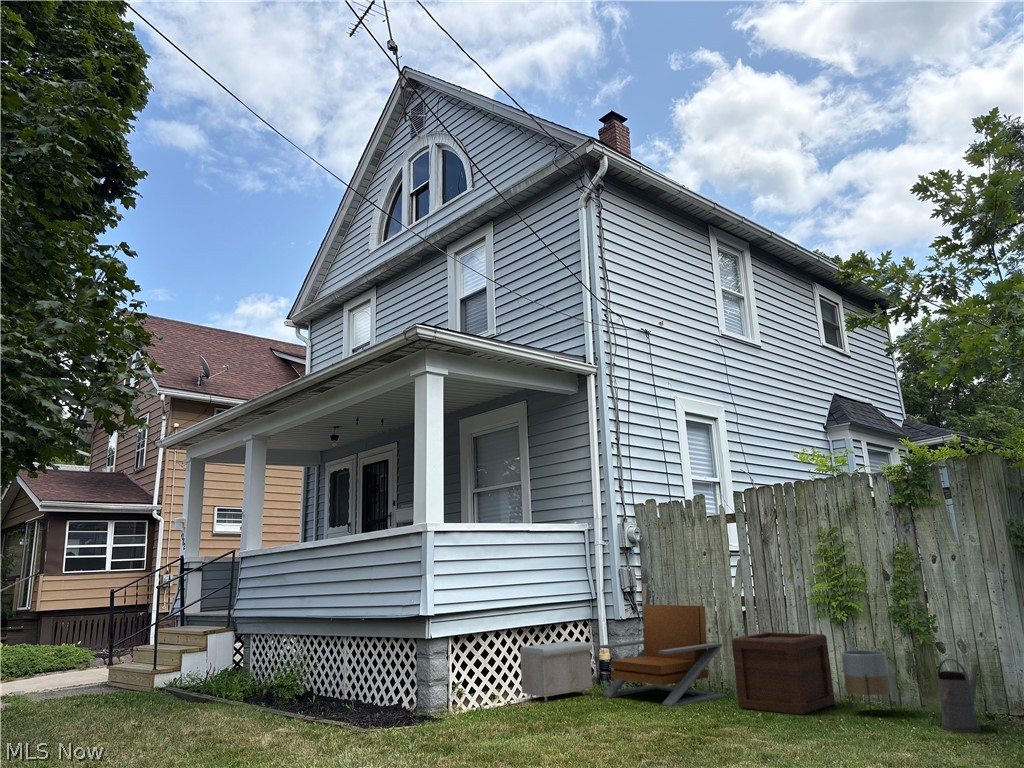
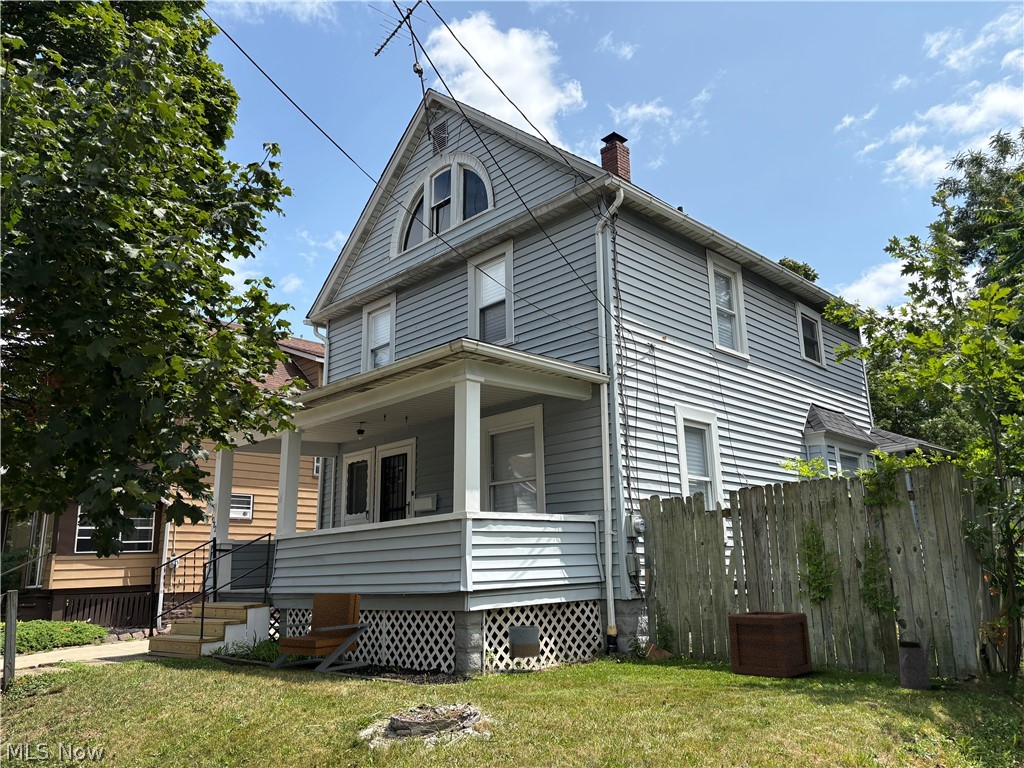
lounge chair: present [600,605,725,706] -> present [270,593,371,672]
storage bench: present [520,641,593,701] -> none [541,618,603,668]
planter: present [841,650,893,717] -> present [508,626,541,672]

